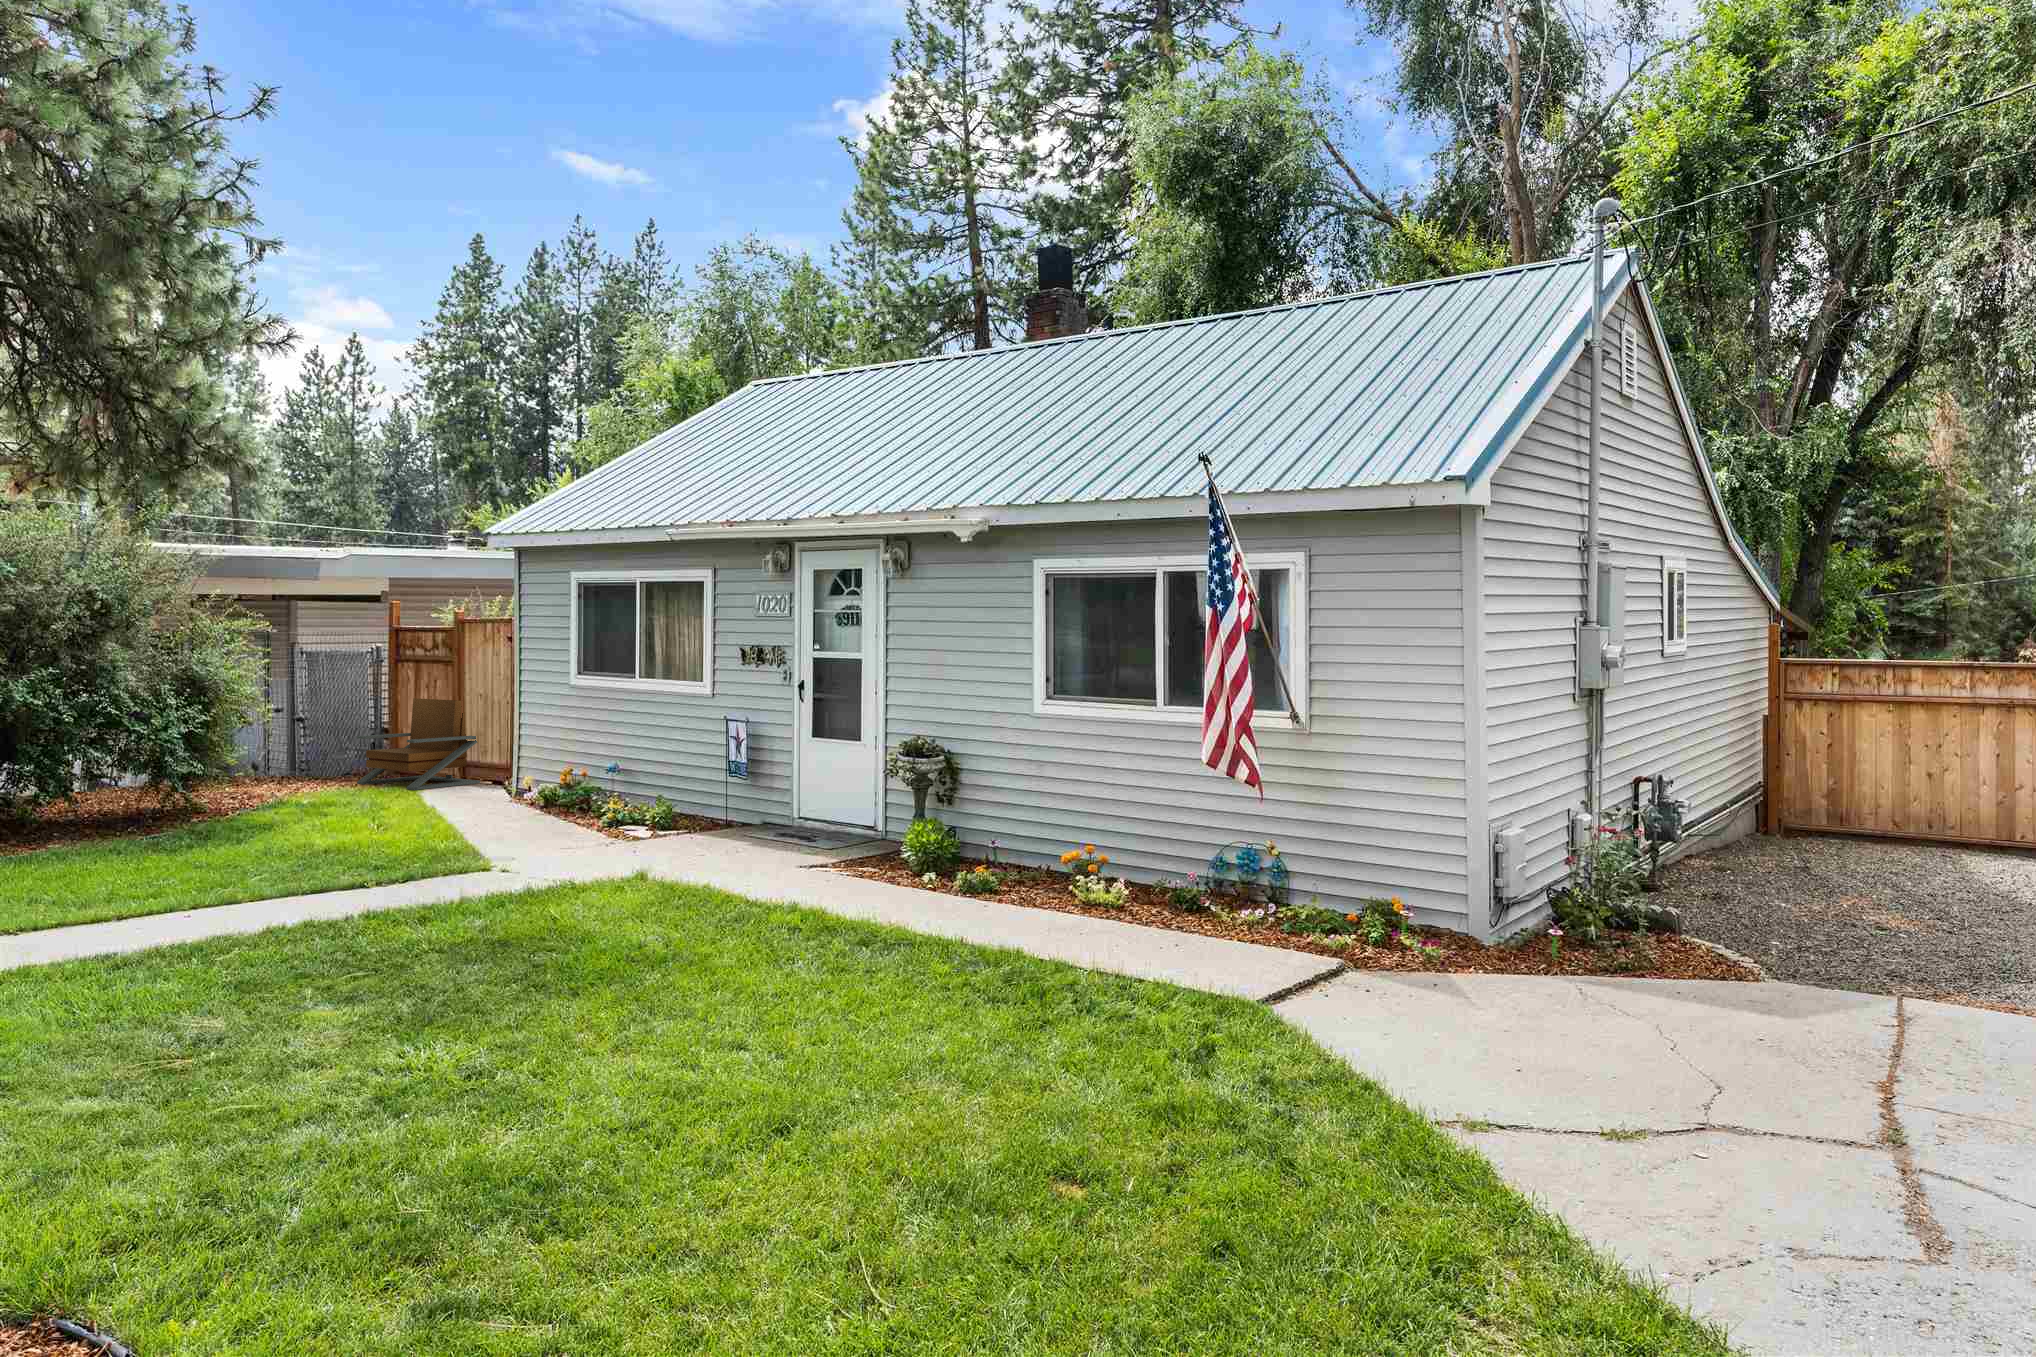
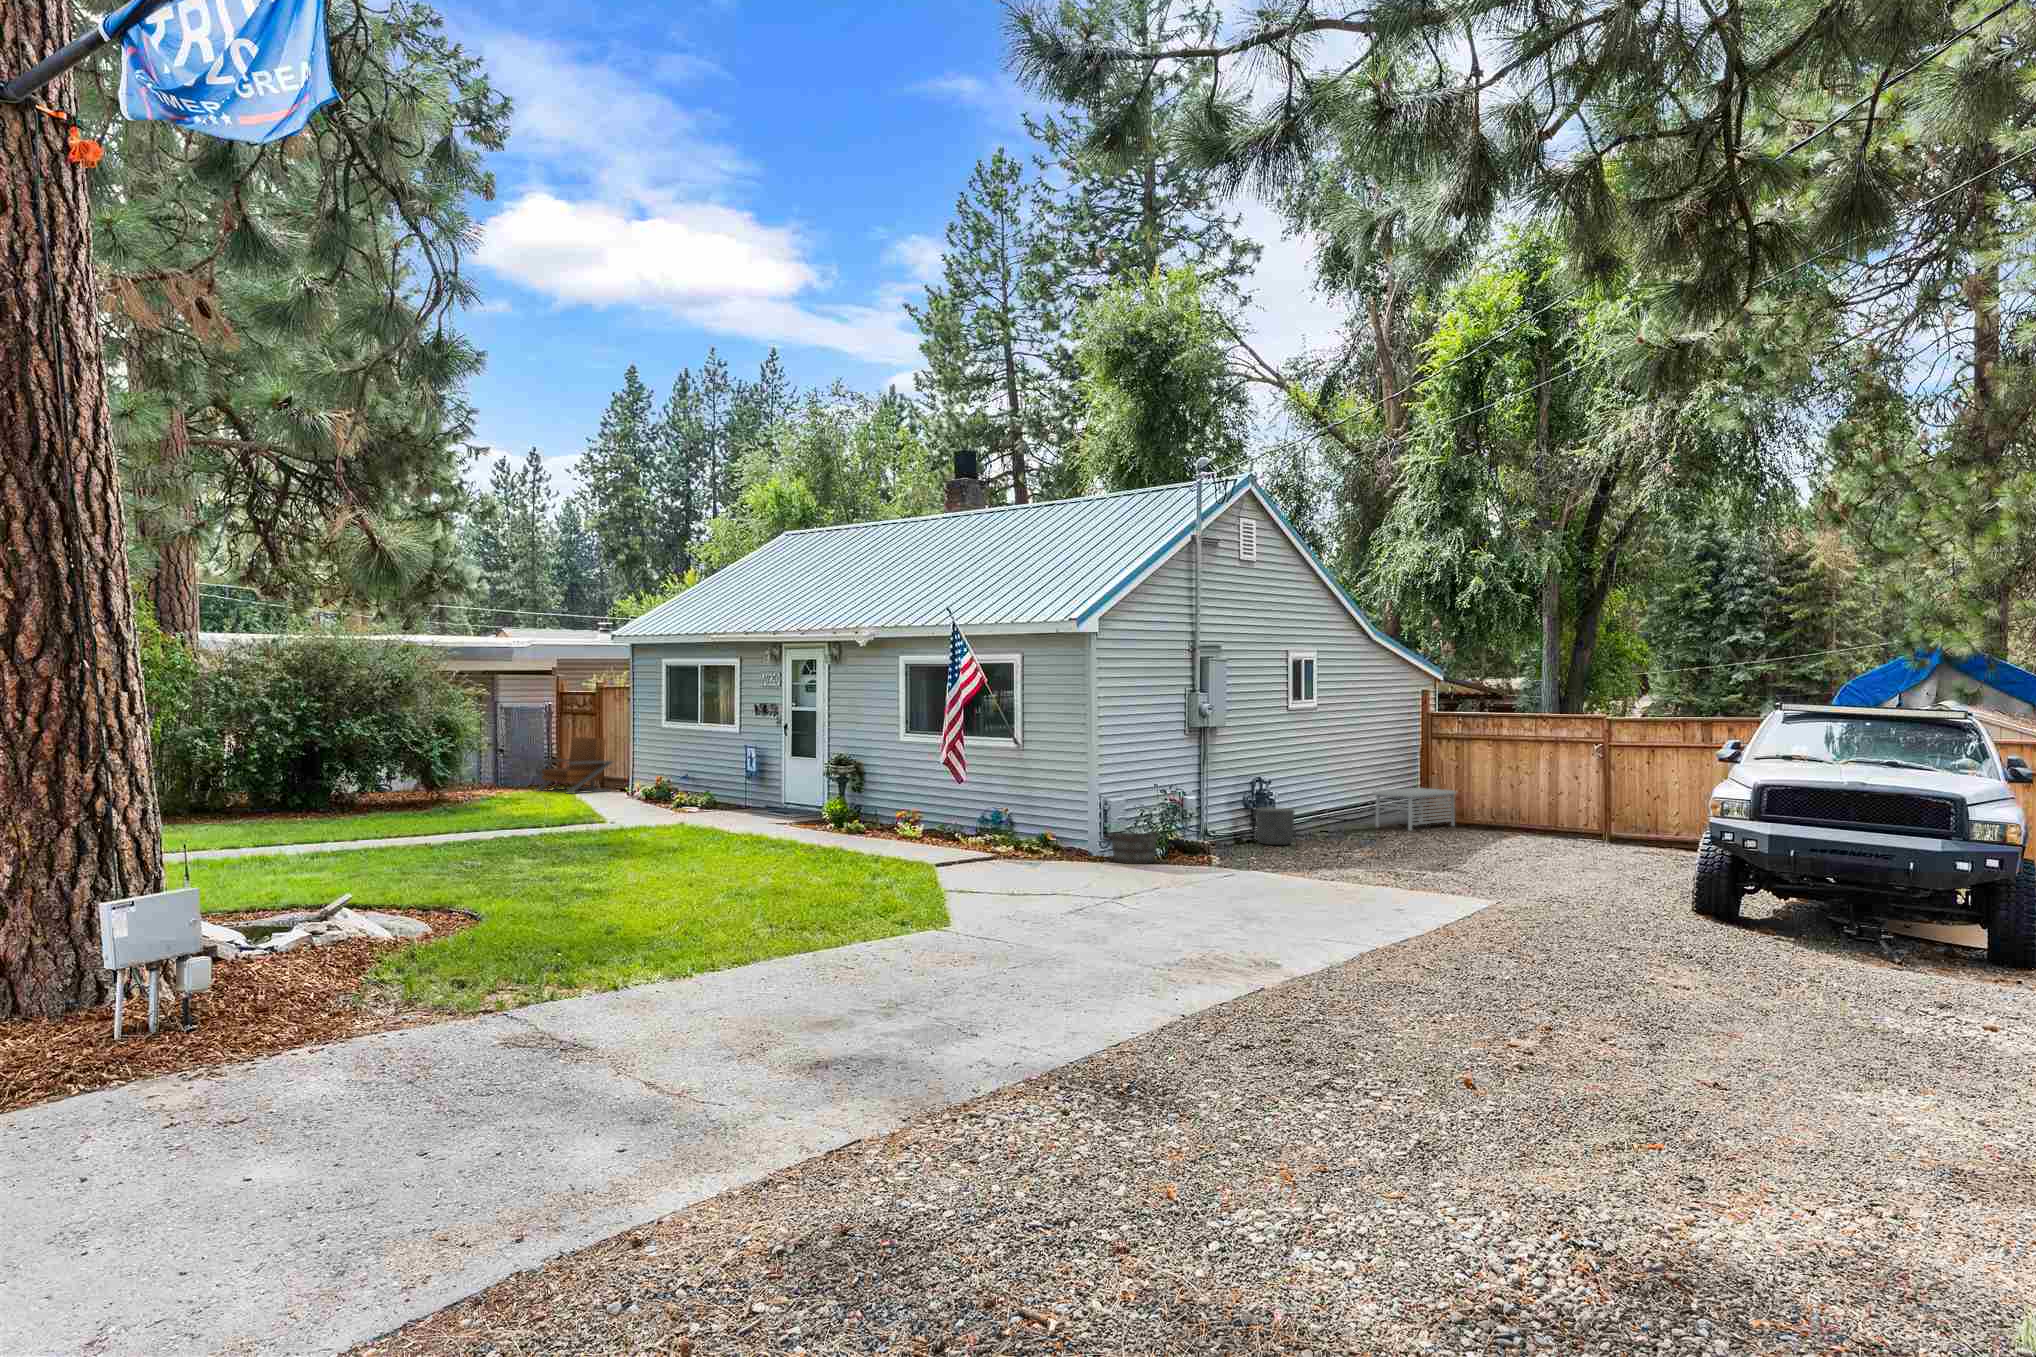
storage bench: none [1737,773,1852,847] -> present [1372,788,1456,831]
planter: none [1655,823,1730,891] -> present [1256,807,1295,845]
bucket: none [1516,887,1625,959] -> present [1111,831,1157,864]

